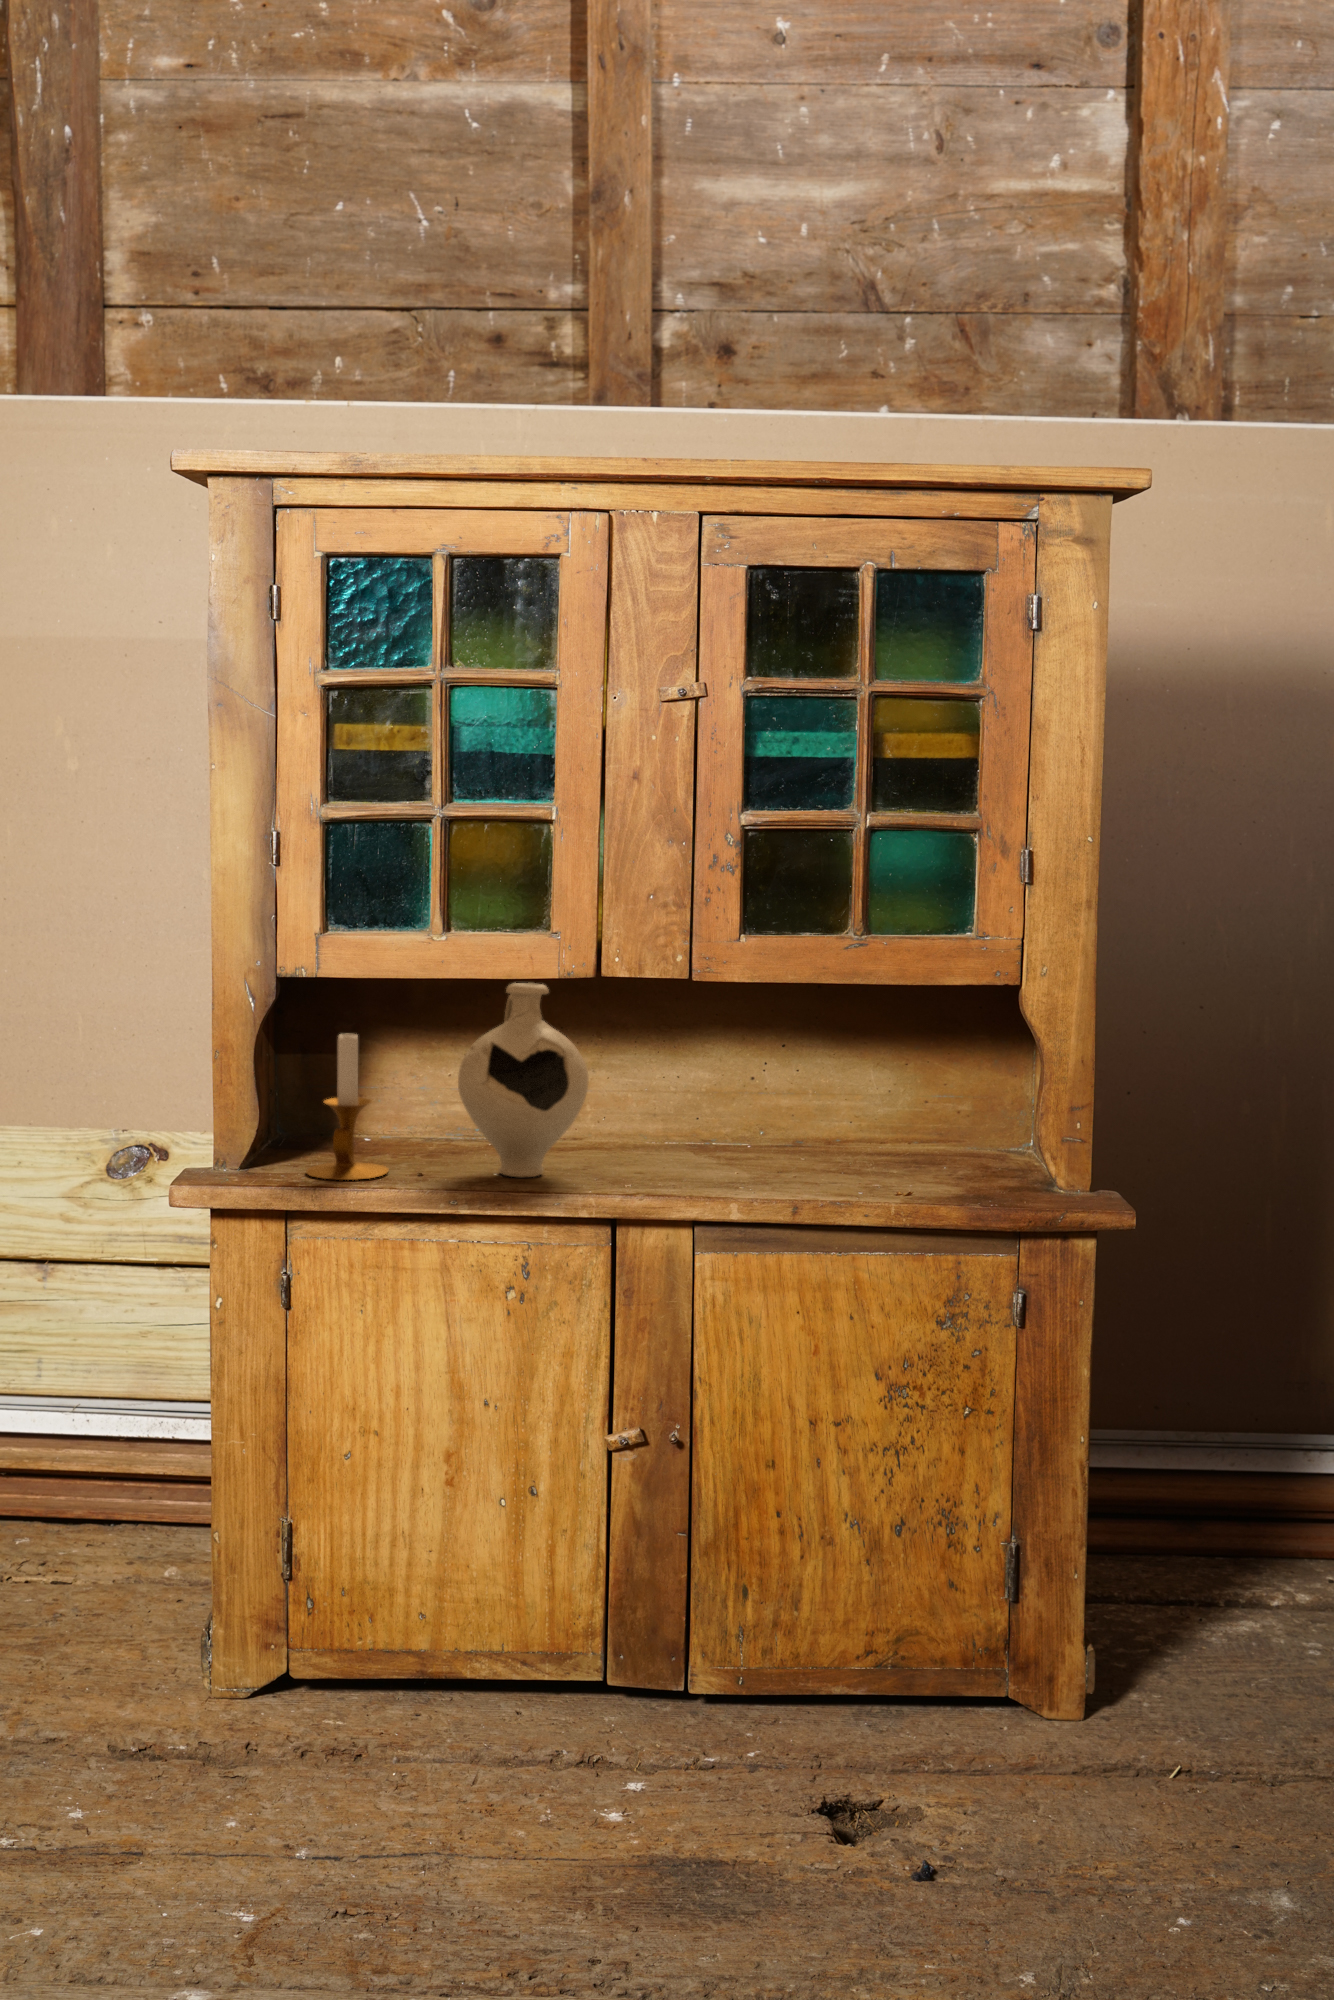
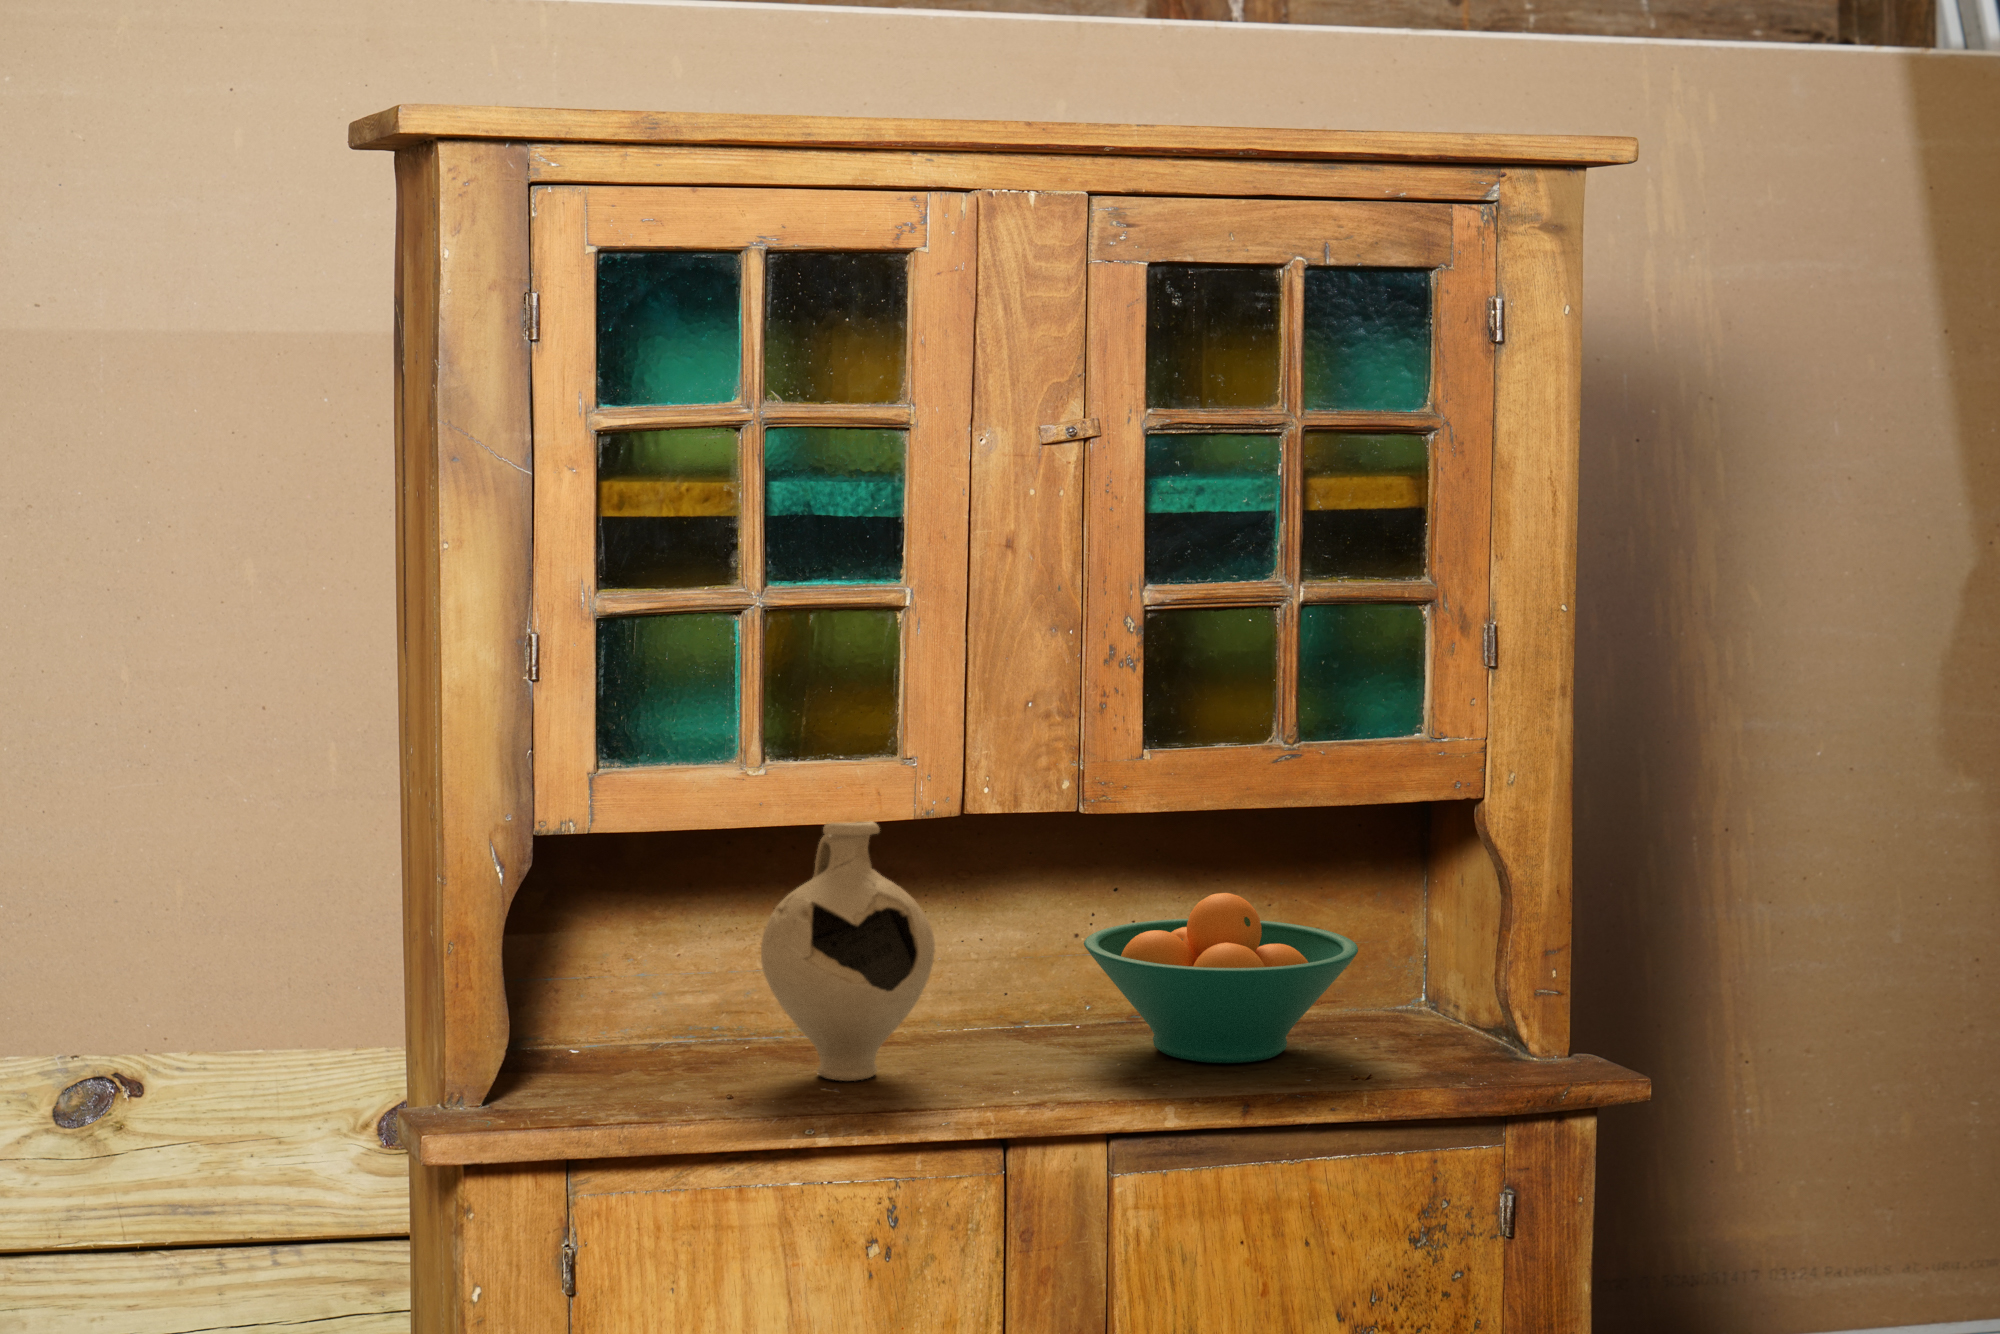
candlestick: present [306,1034,389,1180] -> none [557,899,671,1103]
fruit bowl: none [712,1054,925,1183] -> present [1084,893,1358,1063]

